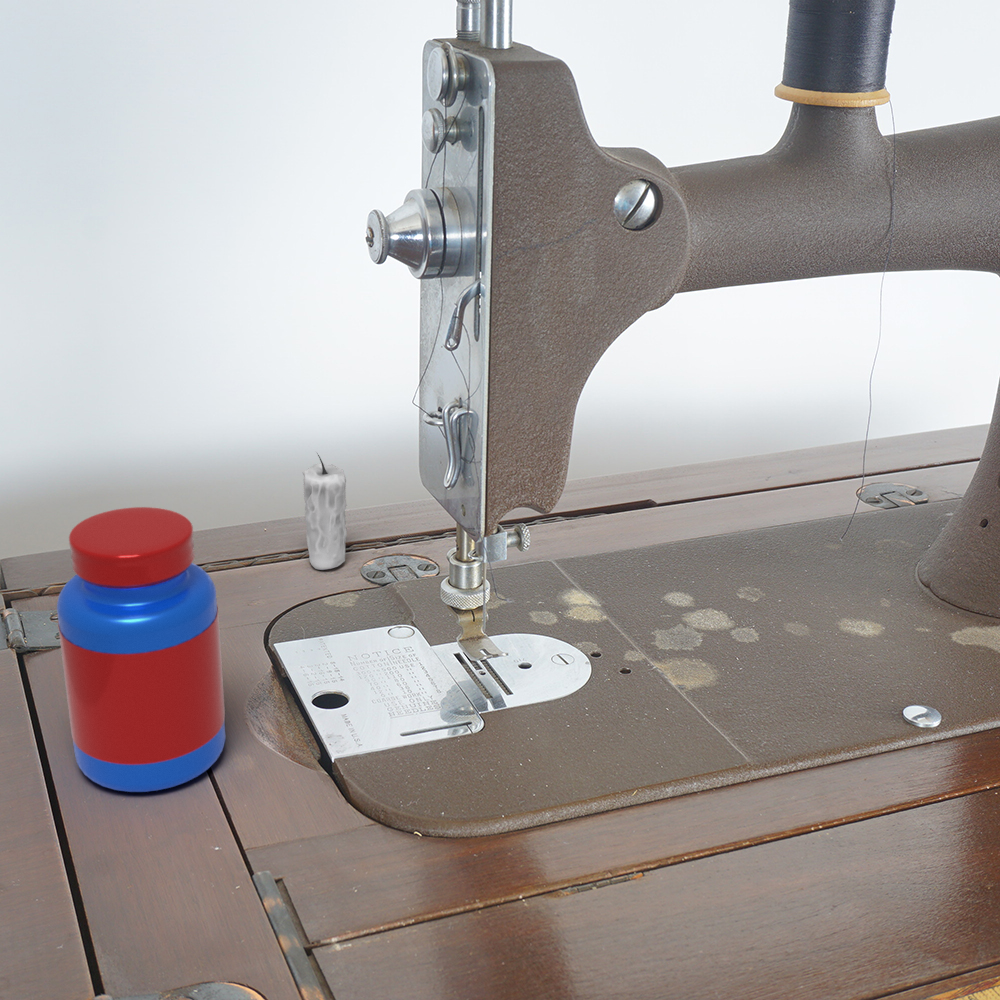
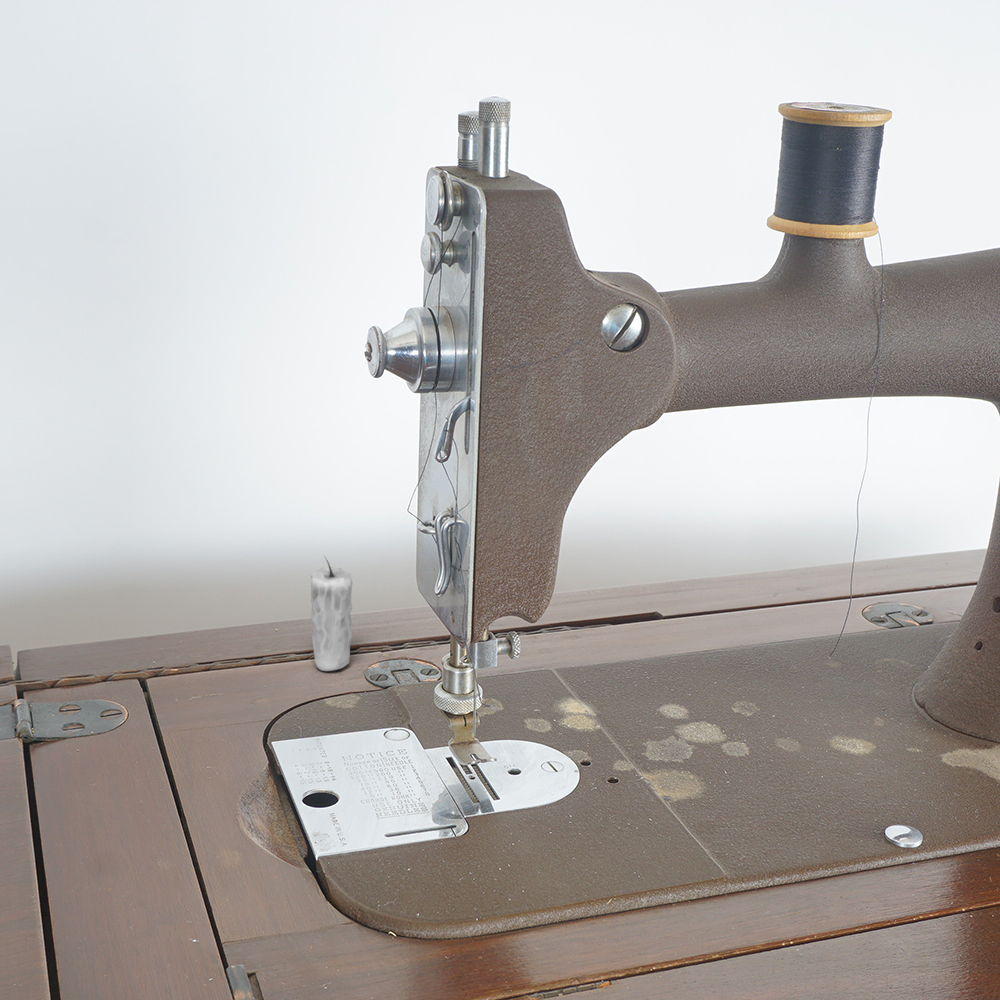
jar: present [57,507,225,792] -> none [54,603,213,882]

